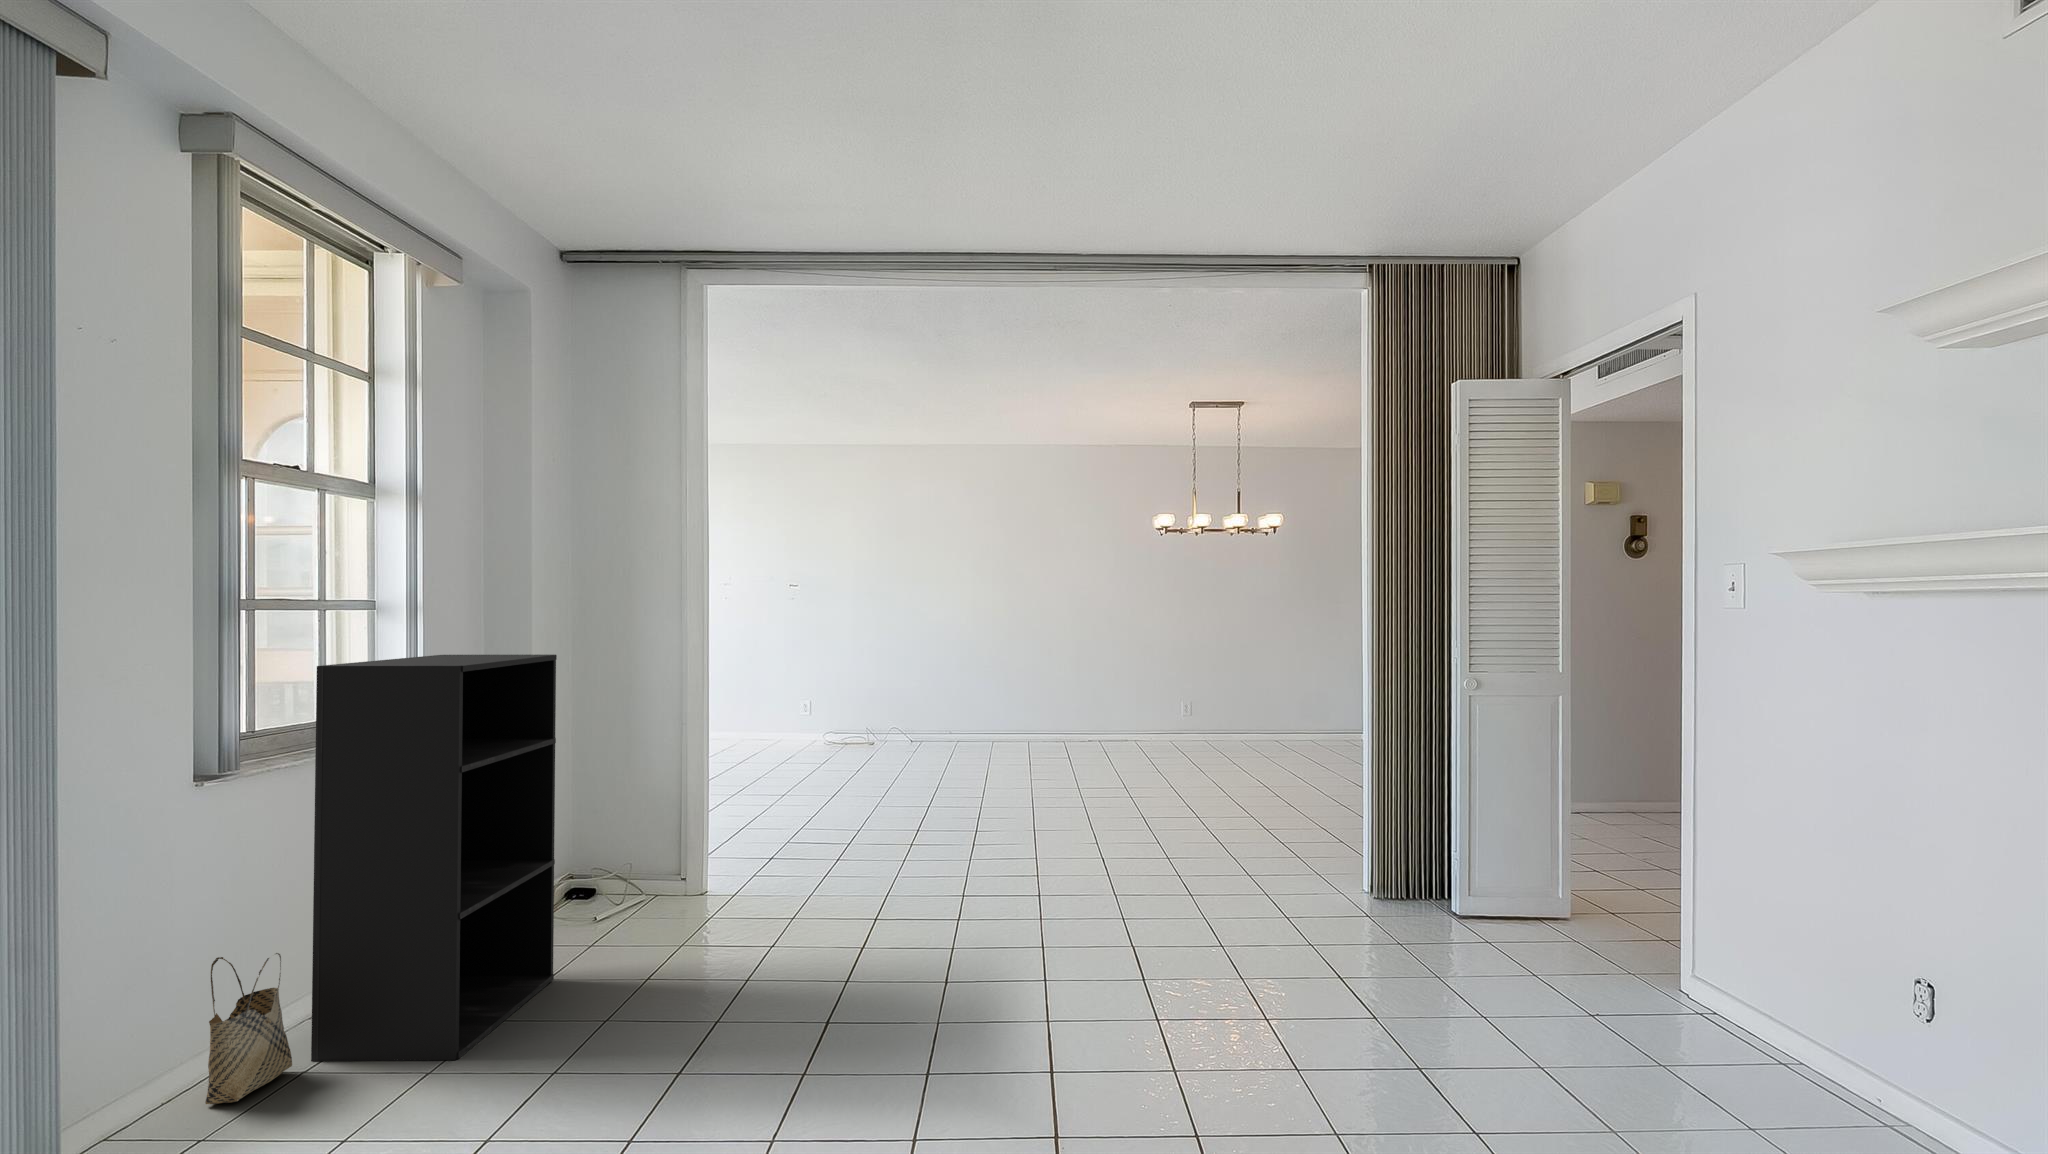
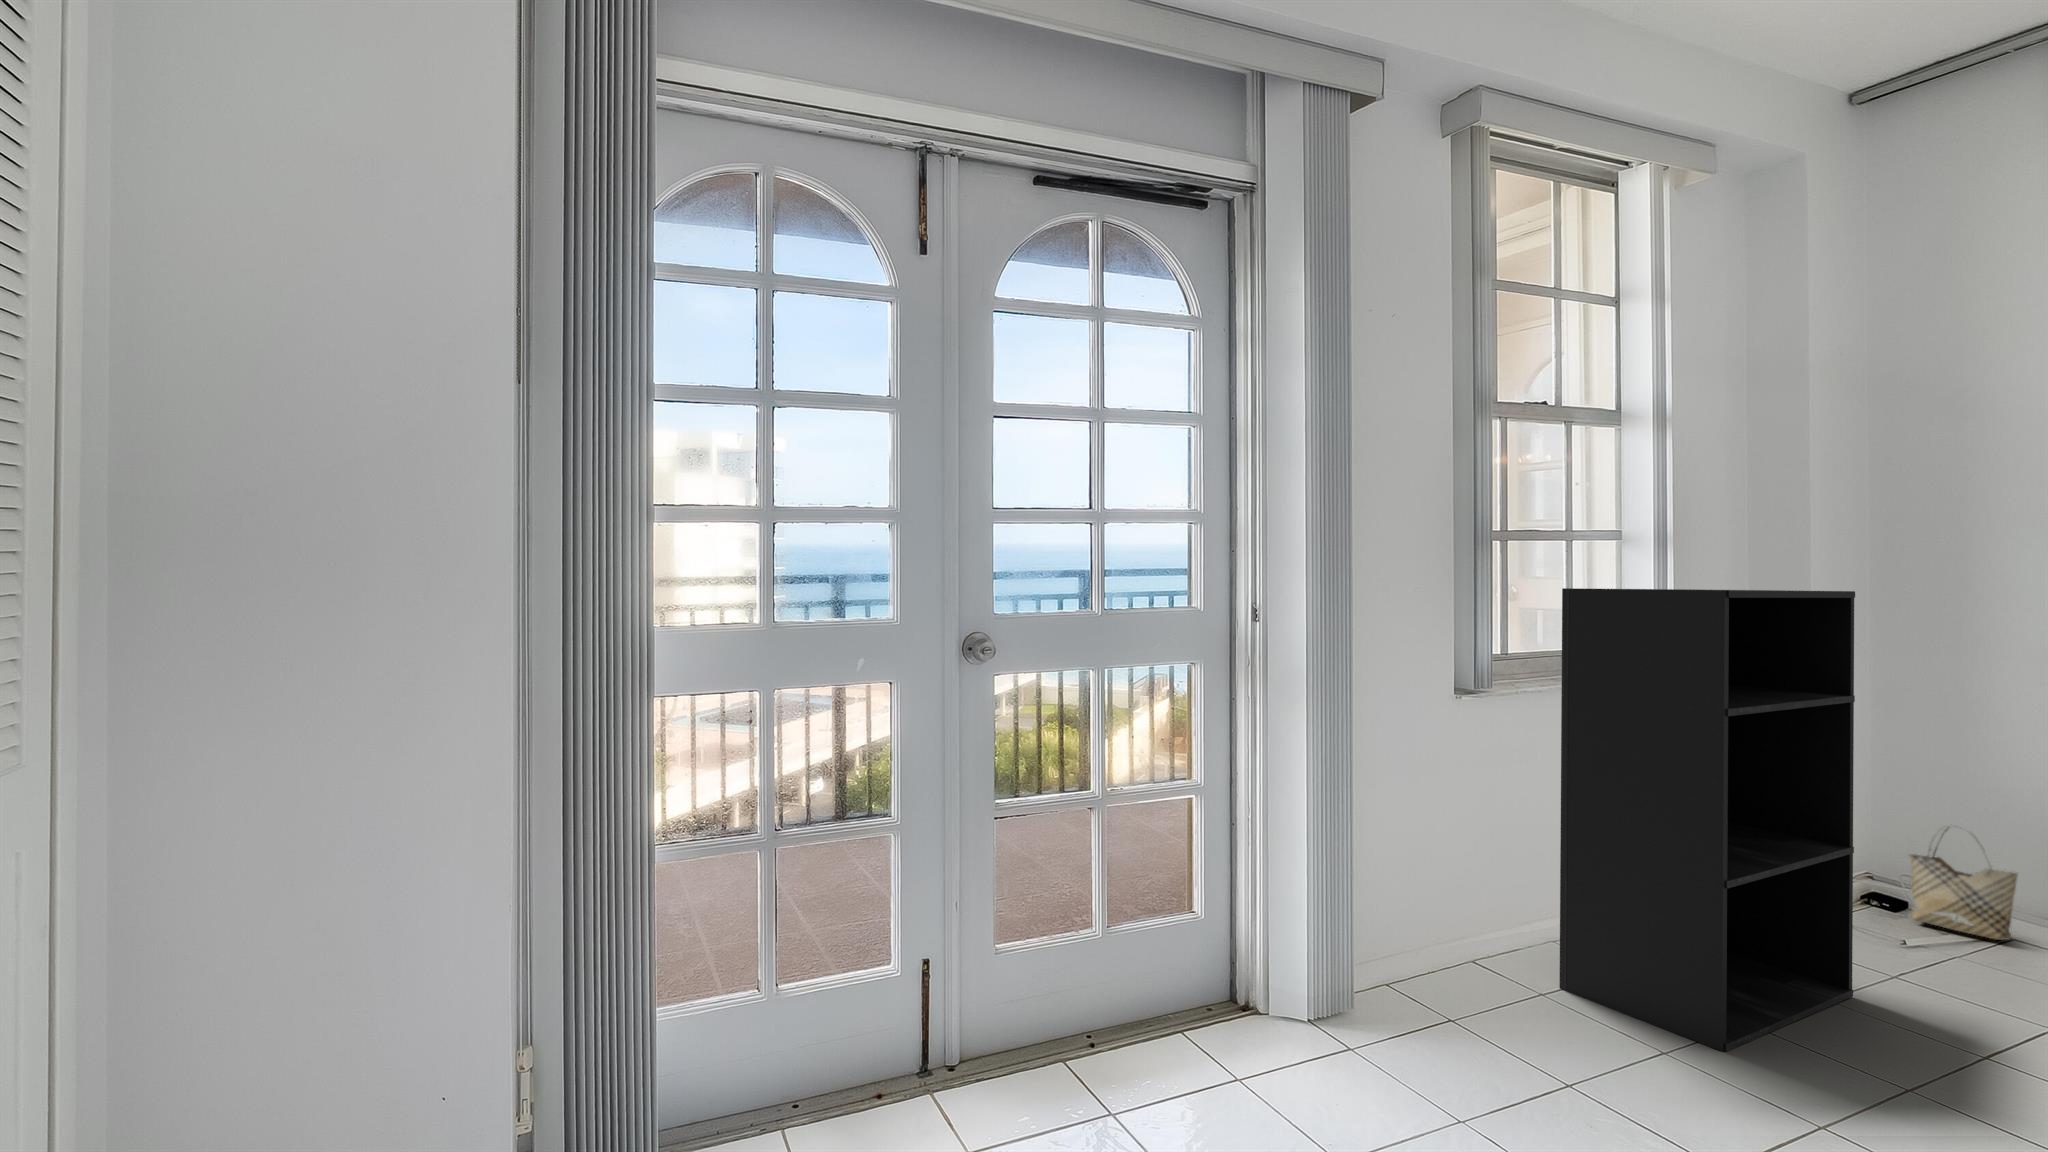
woven basket: present [205,953,292,1104] -> present [1909,827,2018,940]

